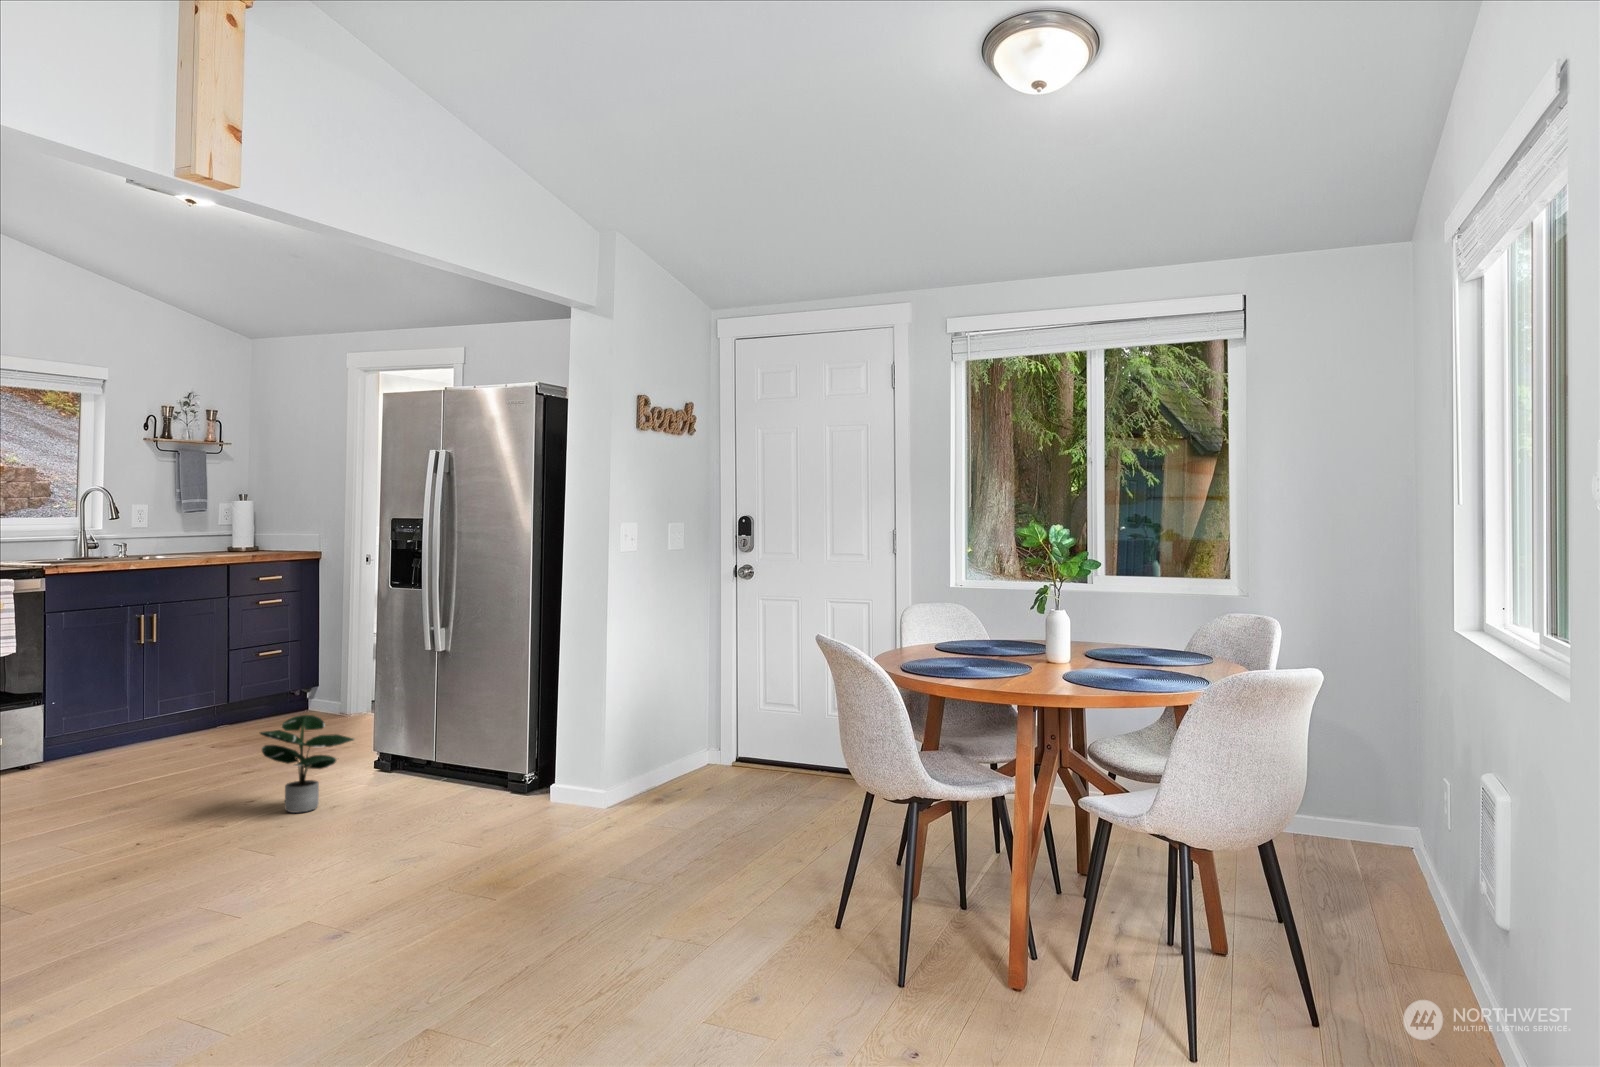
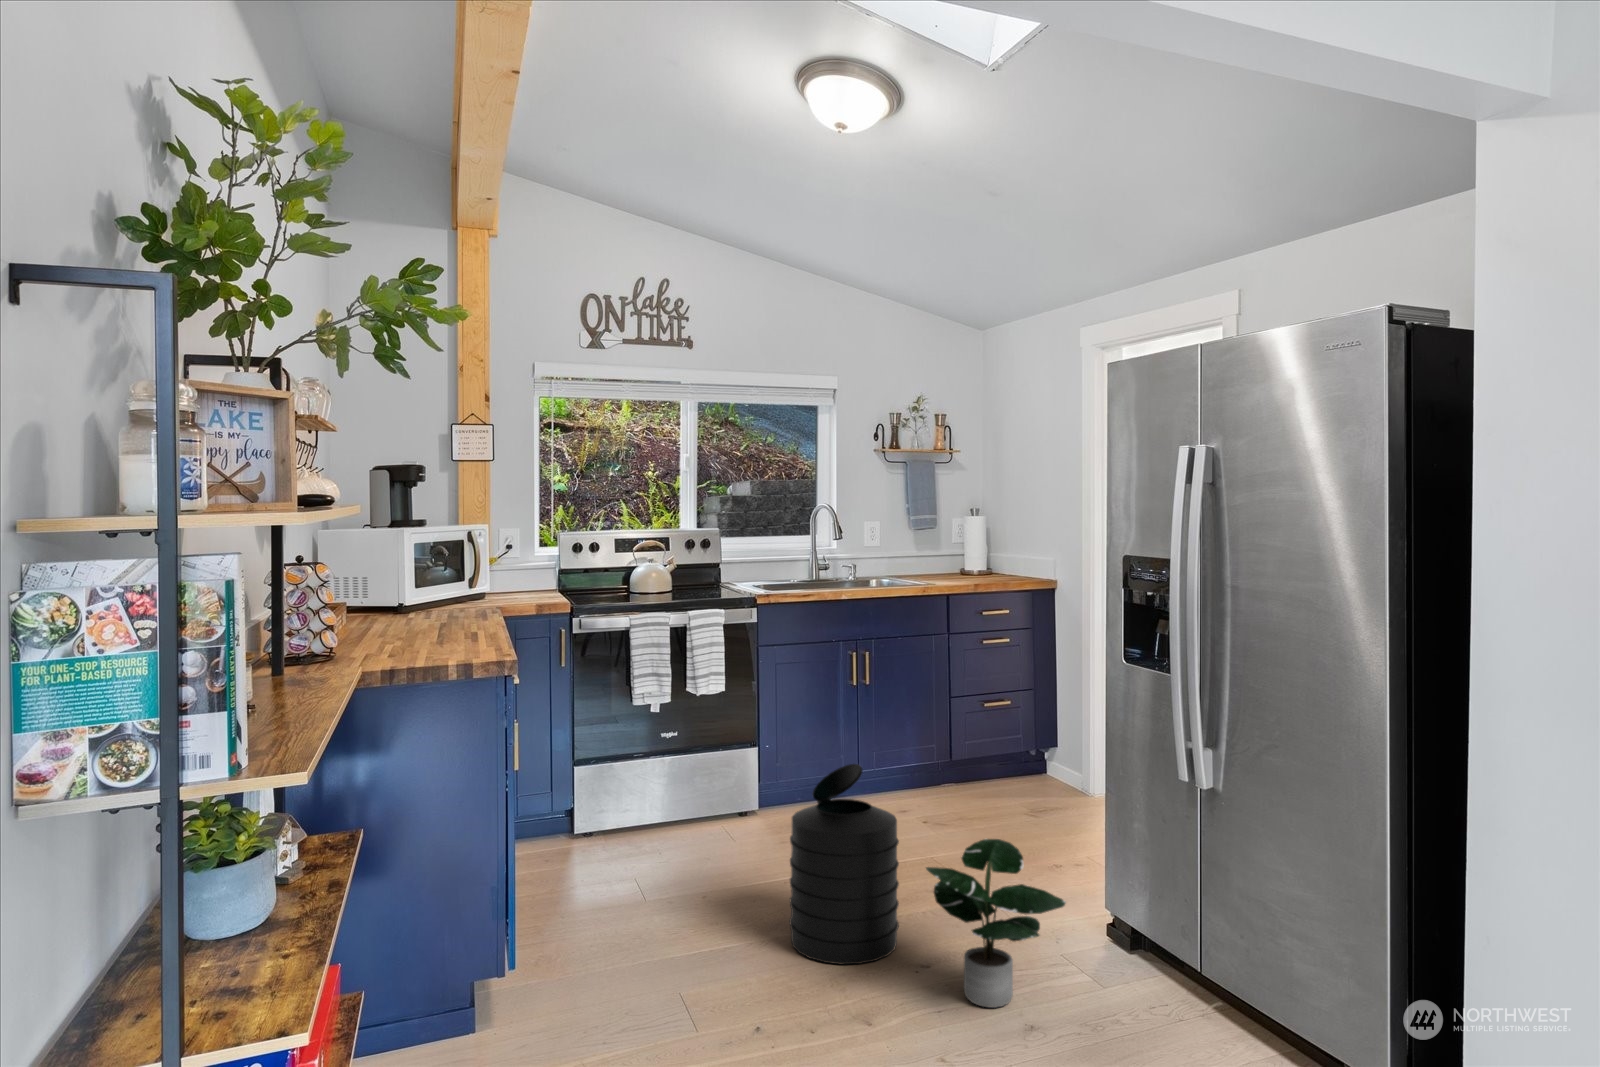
trash can: none [133,680,226,819] -> present [789,764,899,964]

